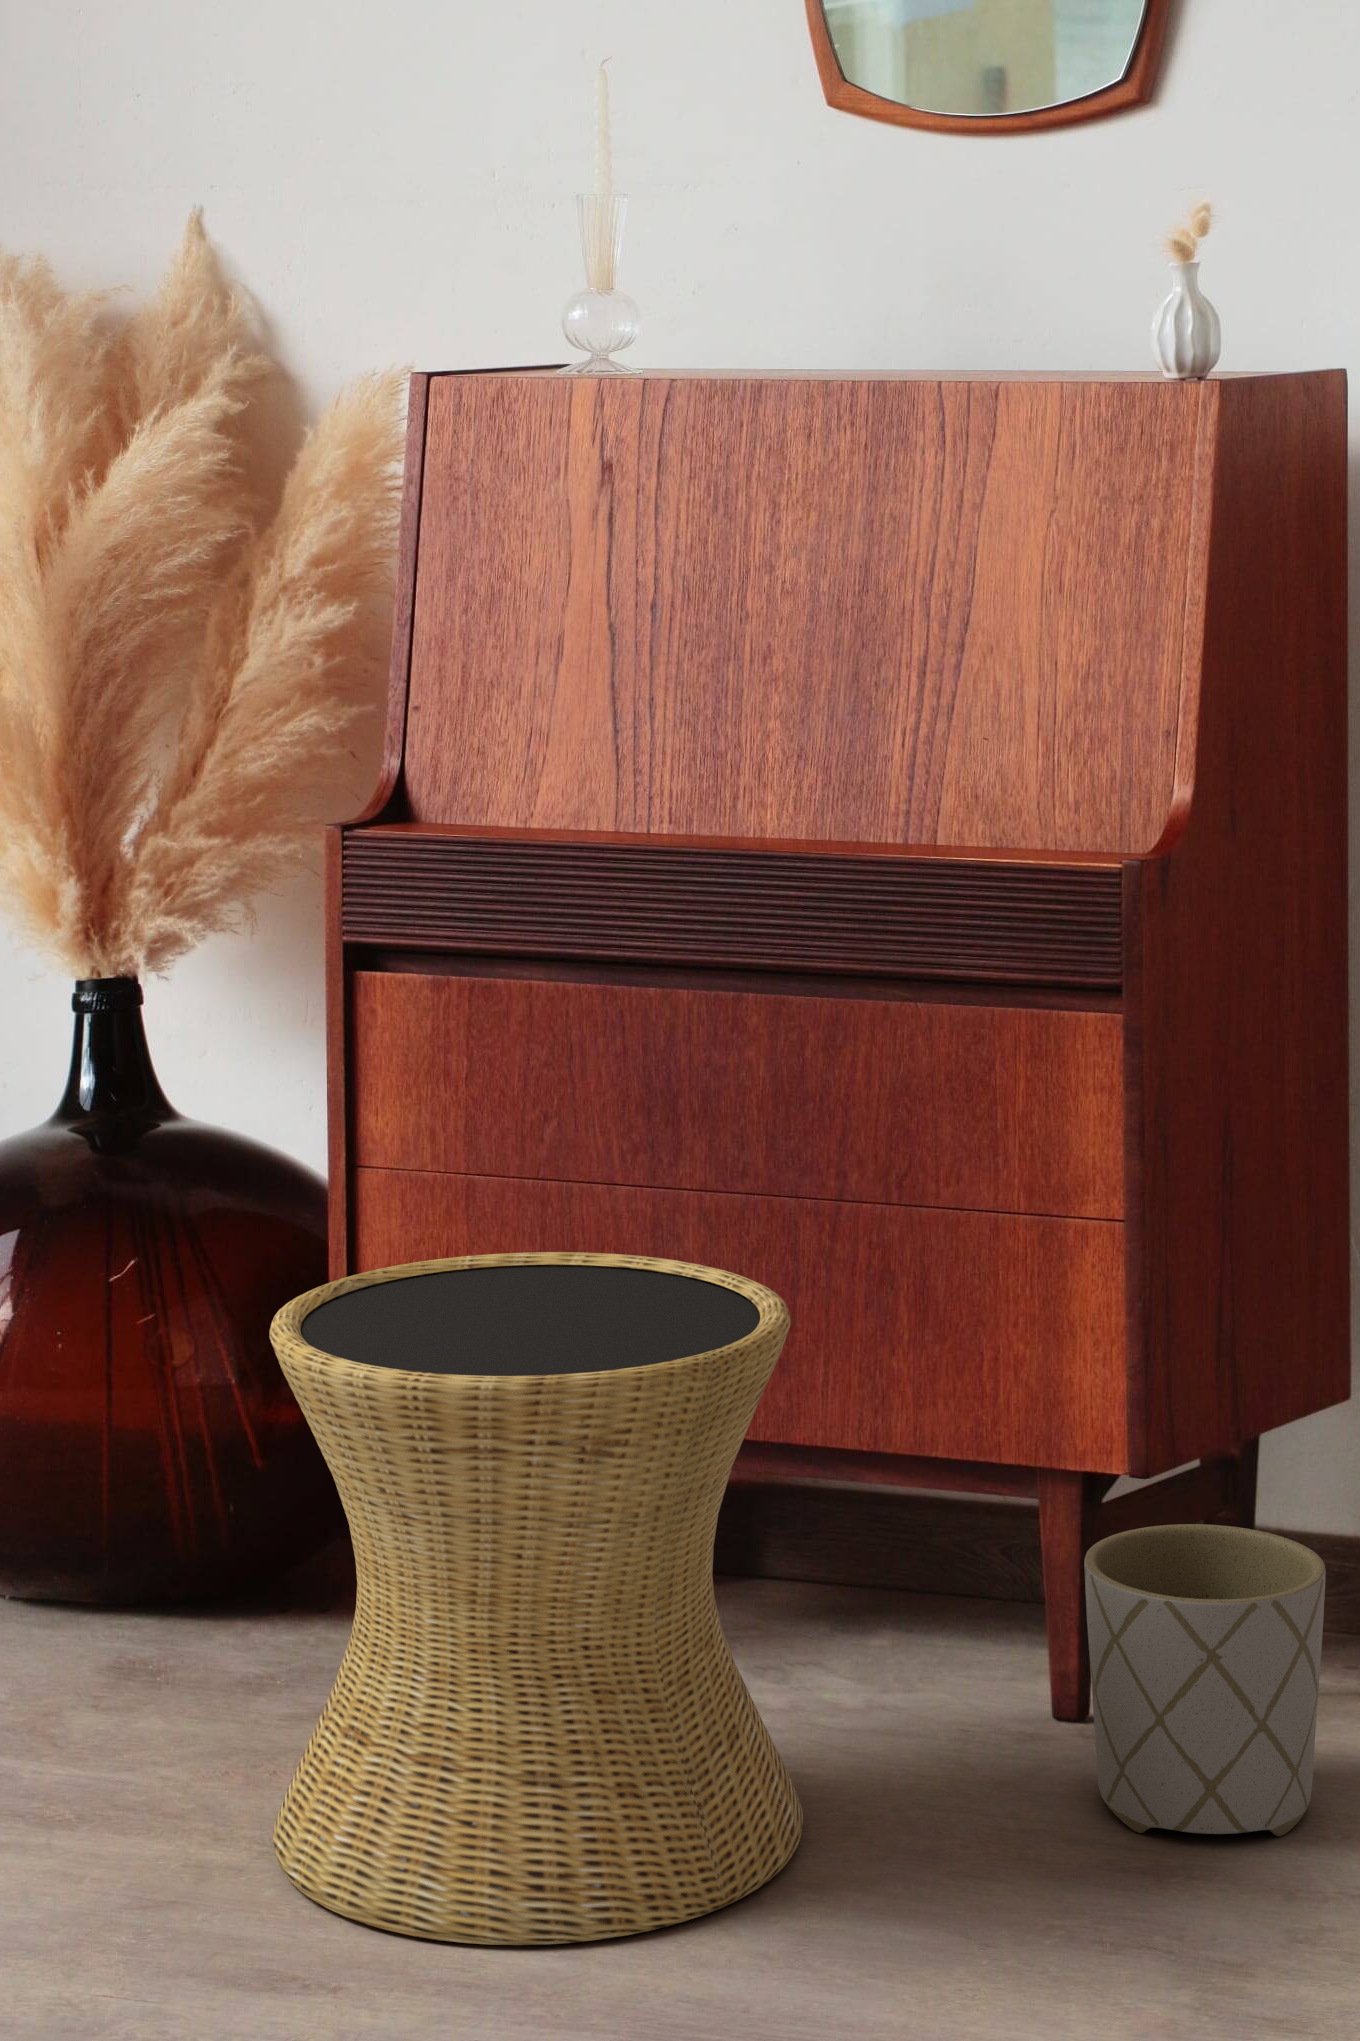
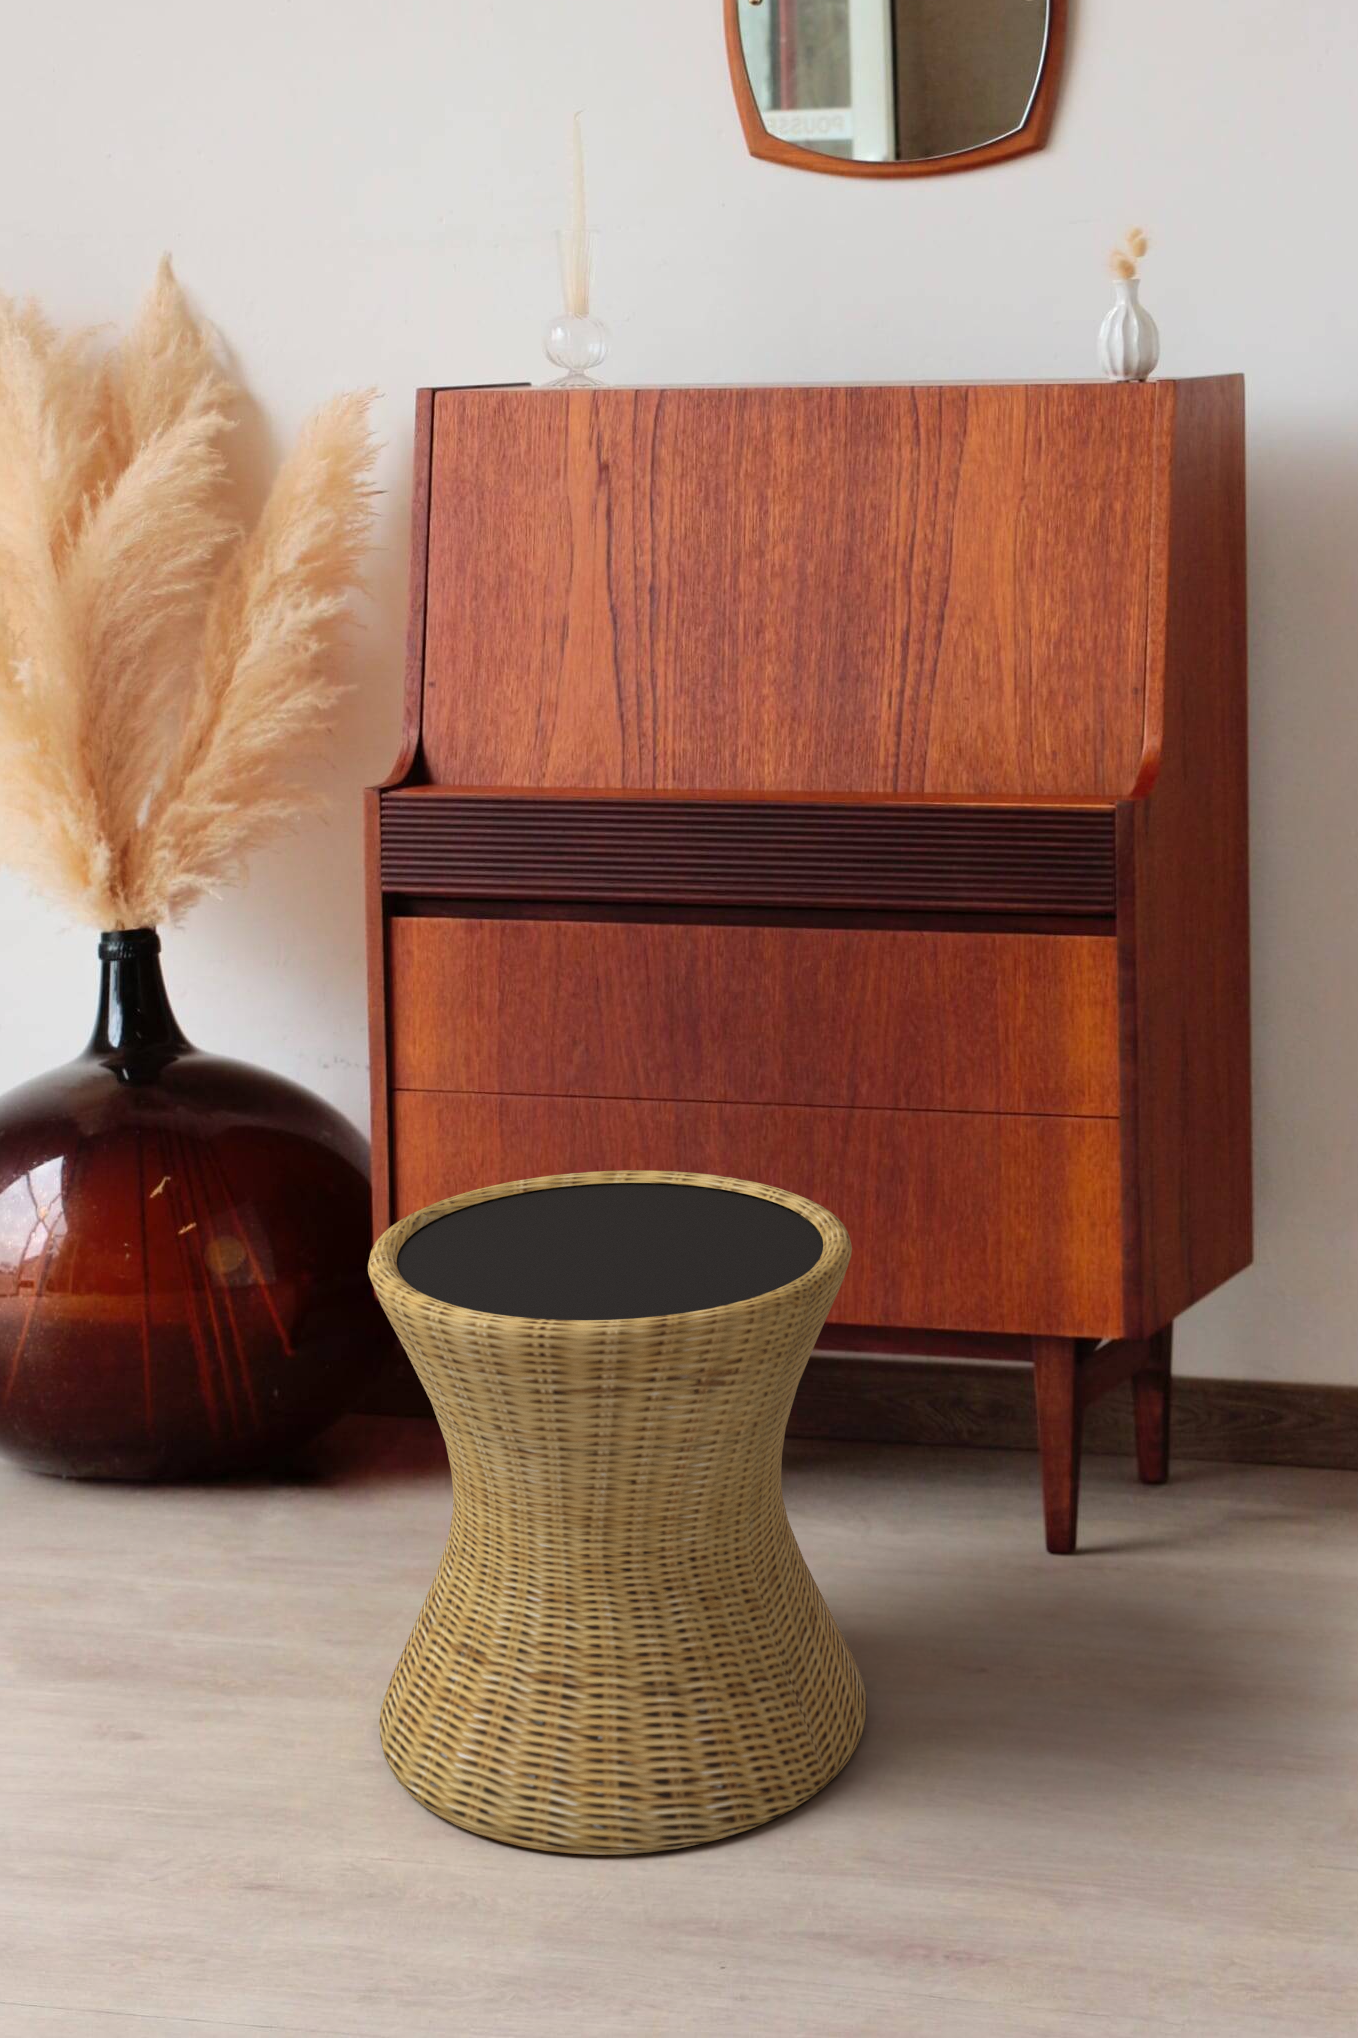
planter: present [1084,1524,1326,1836] -> none [1087,1377,1301,1663]

